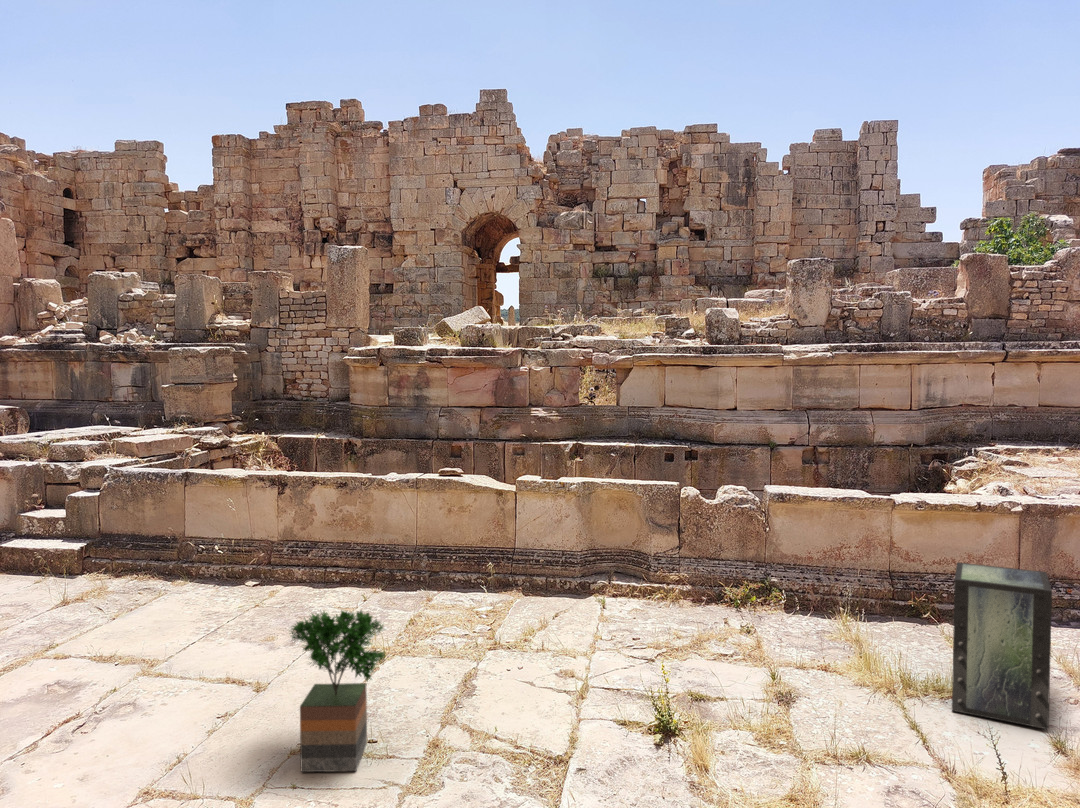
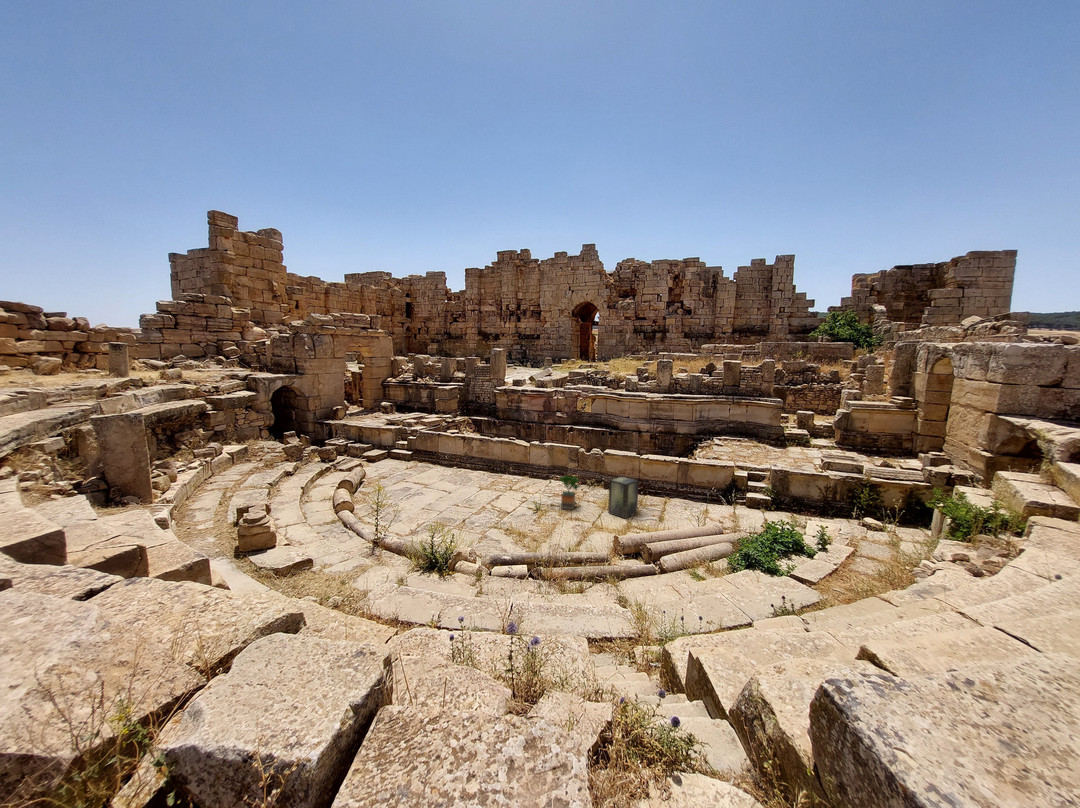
potted tree: present [290,611,386,772] -> present [560,476,580,510]

